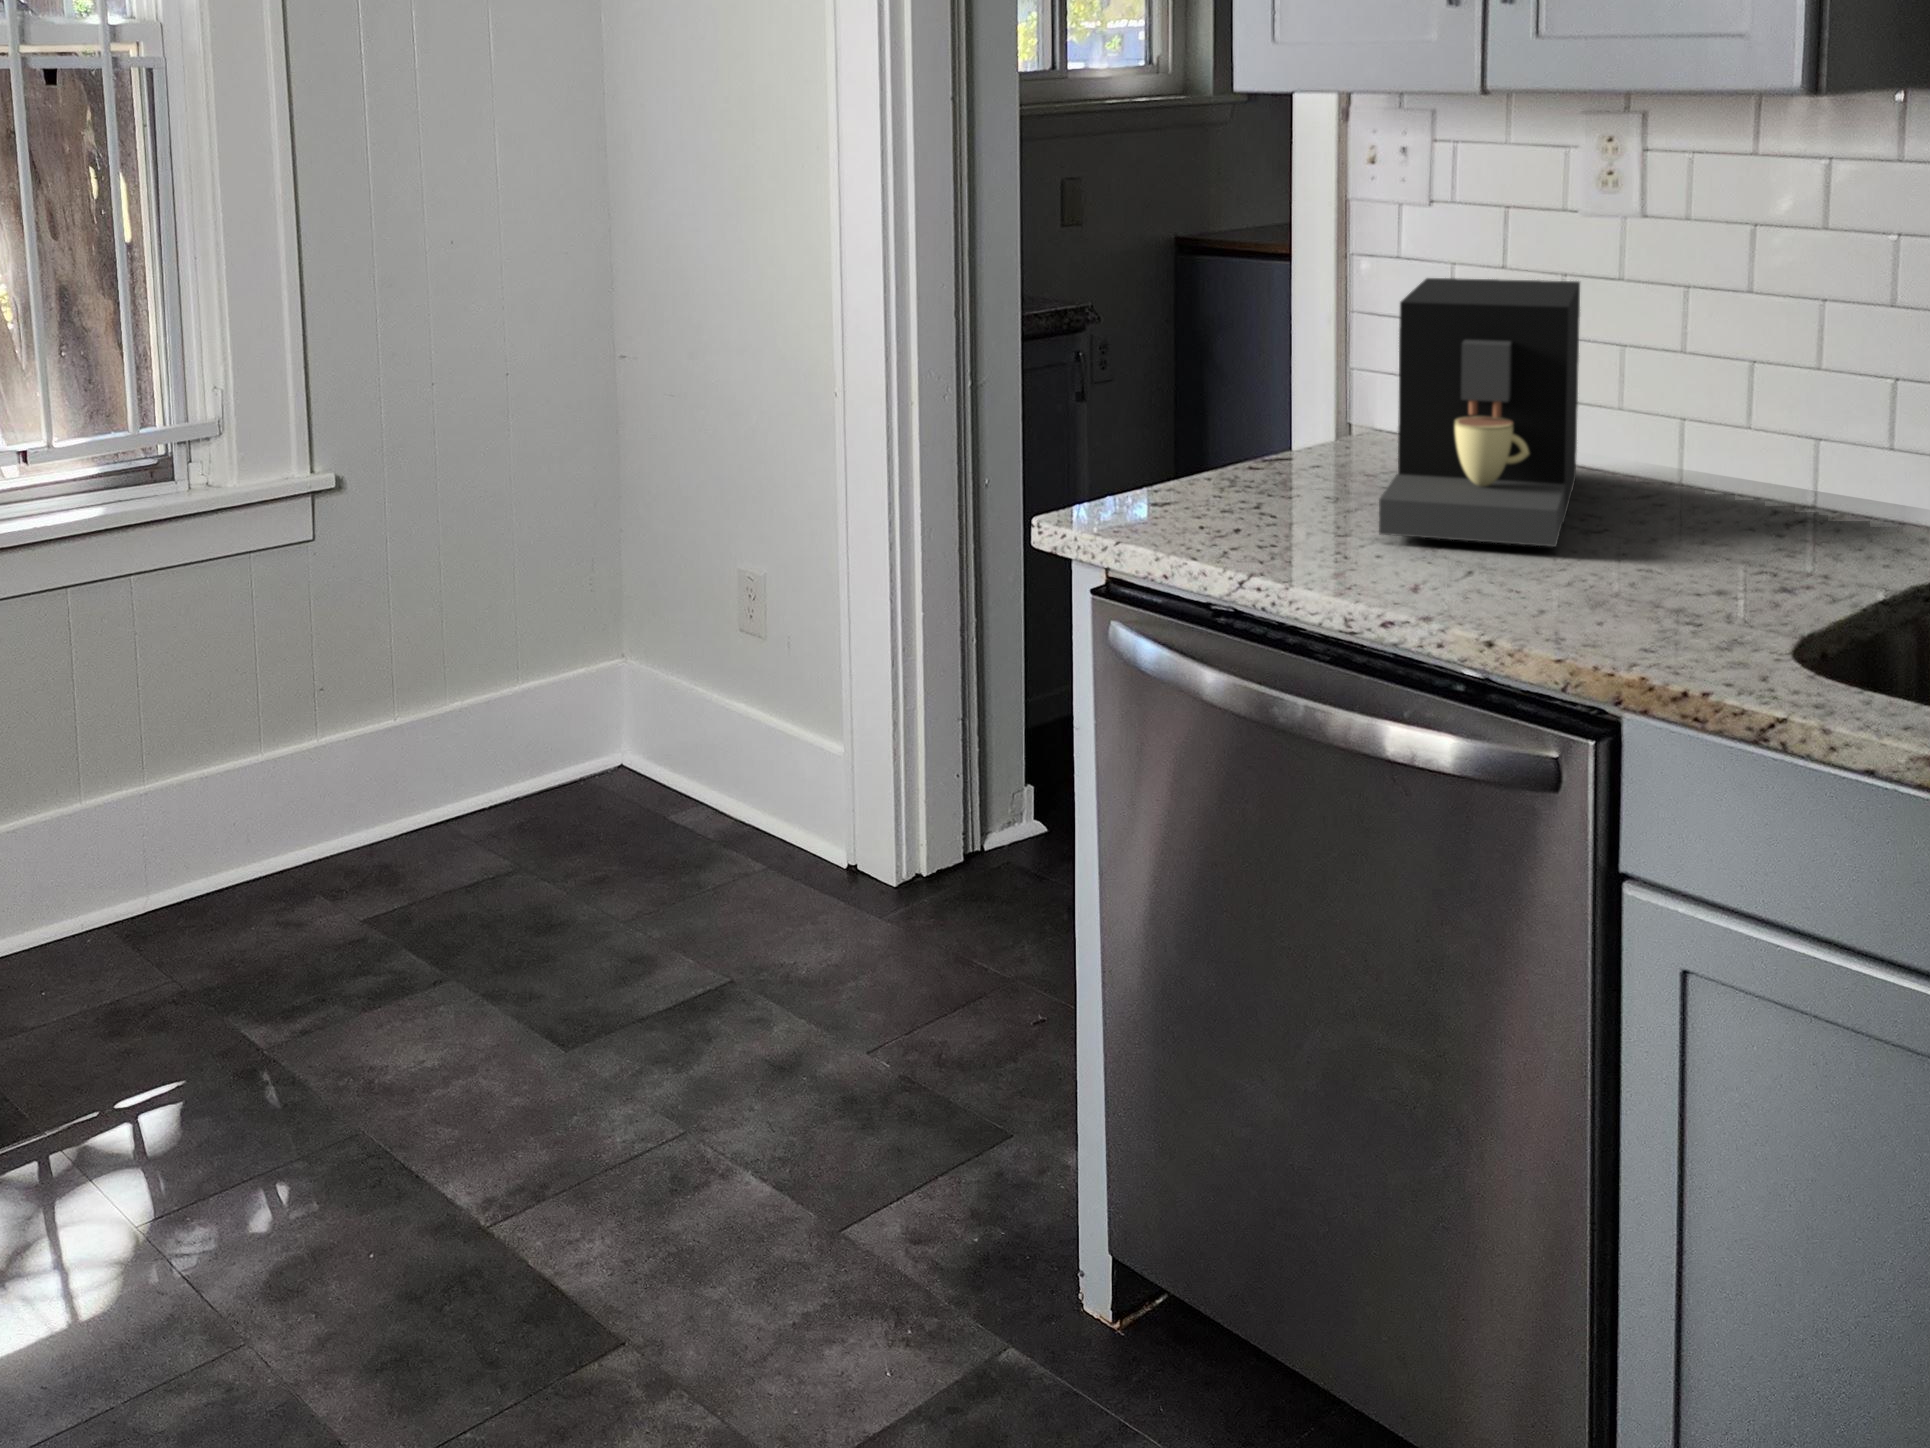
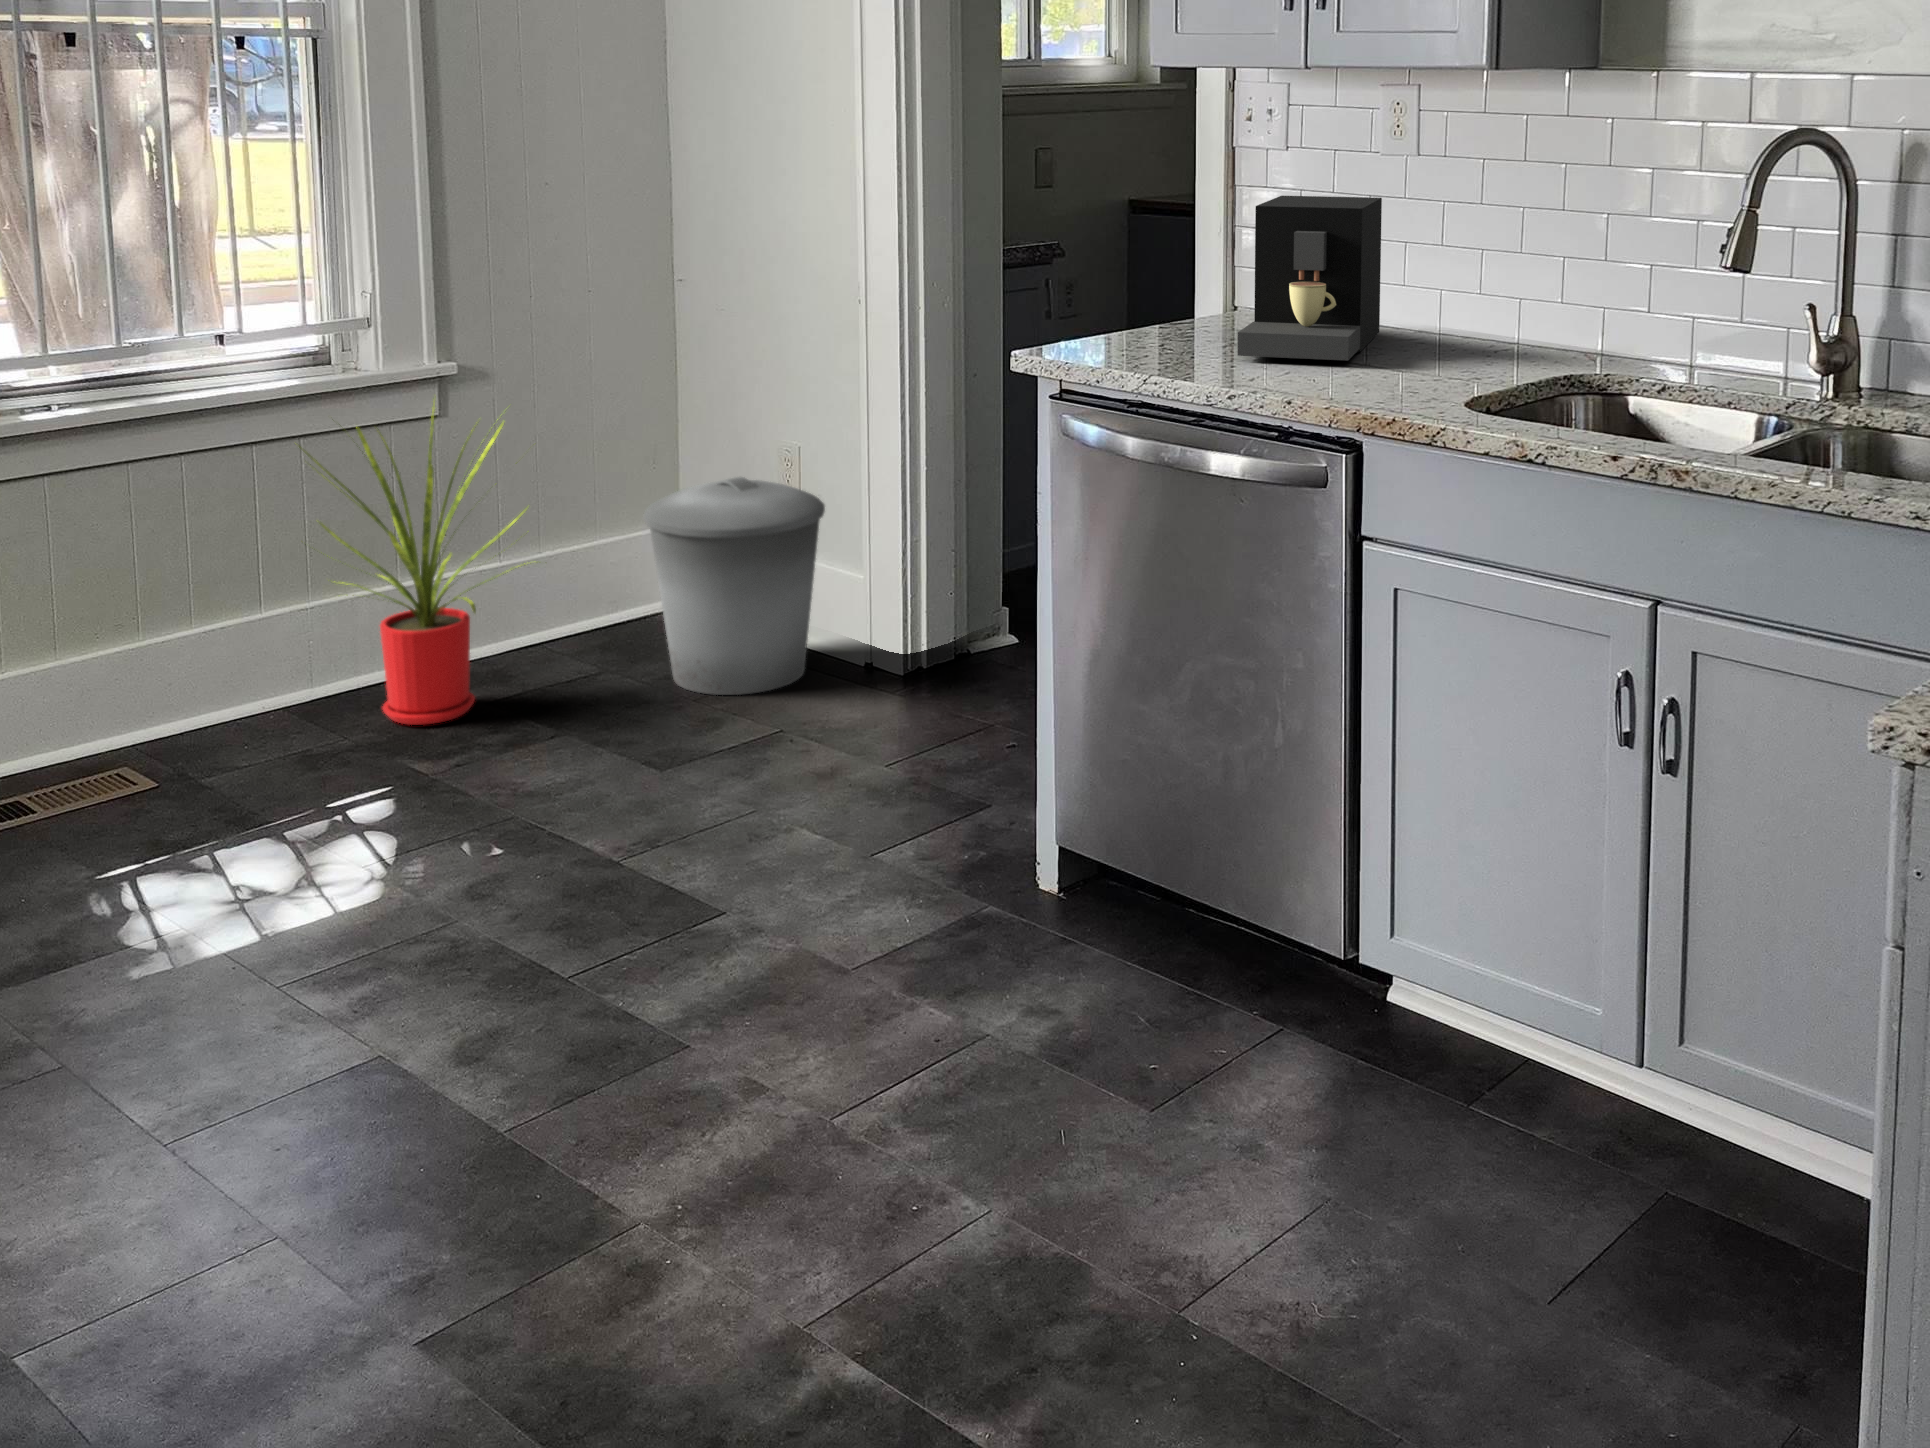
house plant: none [114,521,446,953] -> present [296,403,537,725]
trash can: none [564,622,795,910] -> present [643,477,825,695]

